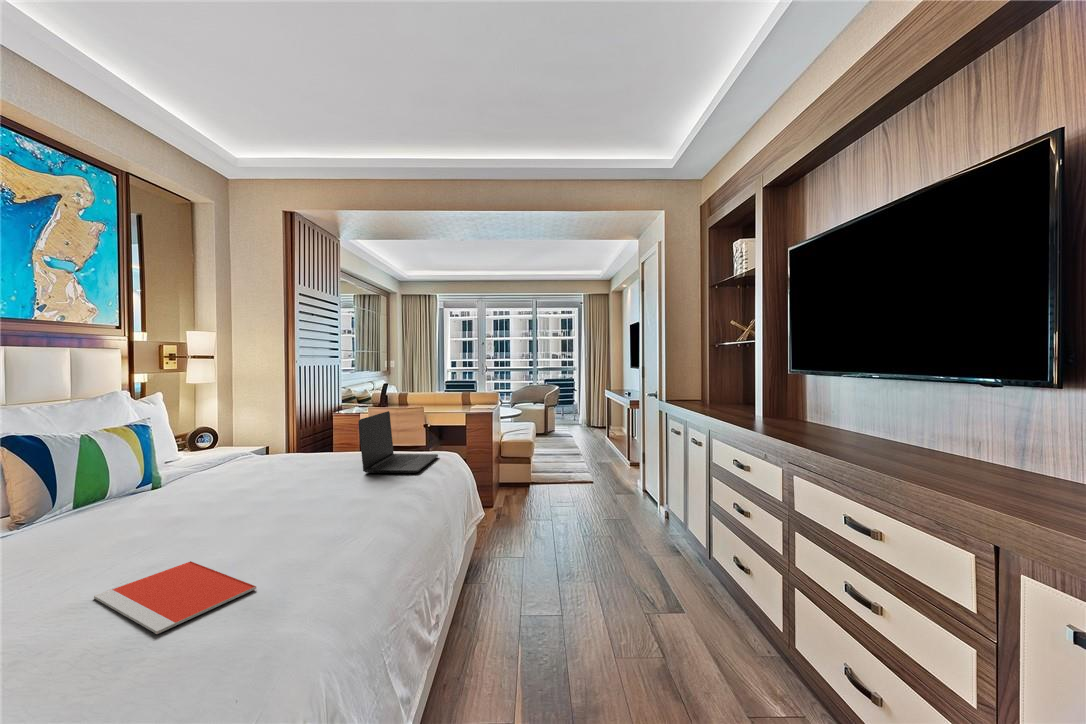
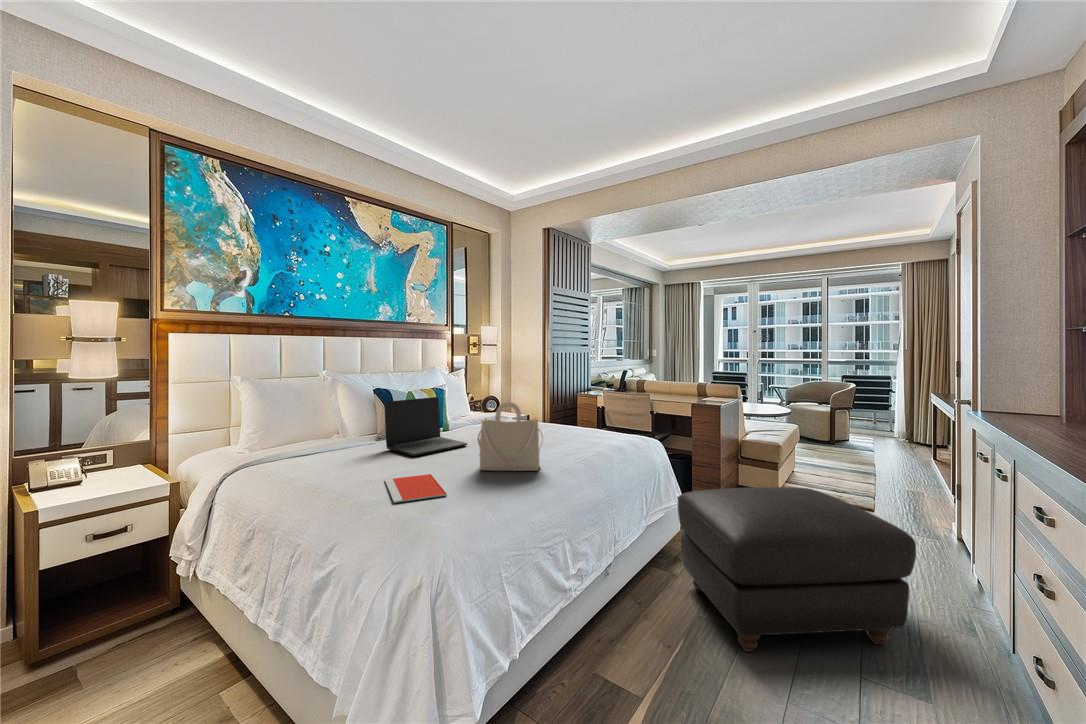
laptop: present [358,411,438,473] -> present [384,397,467,456]
handbag: none [269,431,368,534] -> present [478,402,543,471]
ottoman: none [490,477,674,641] -> present [678,487,916,652]

